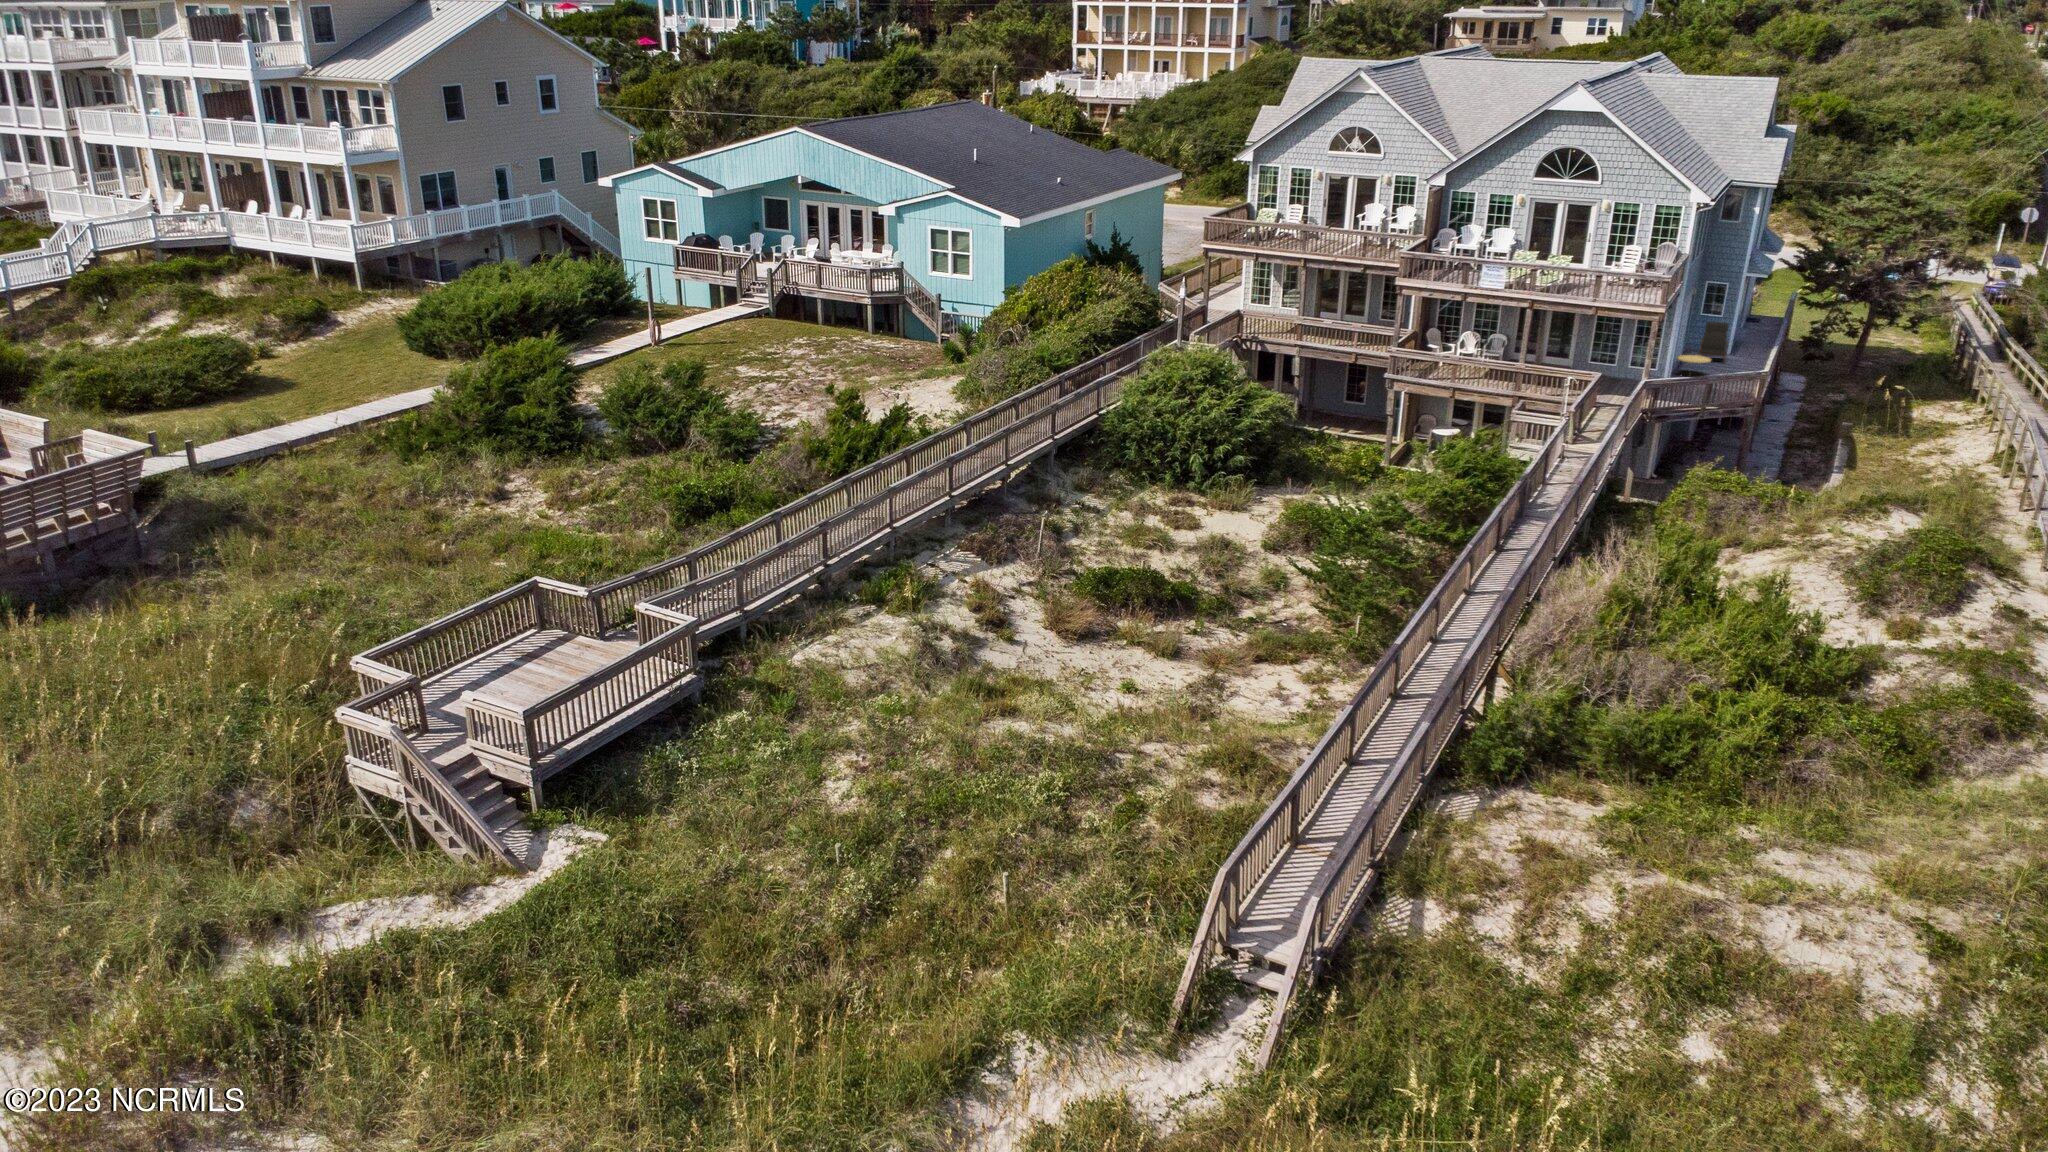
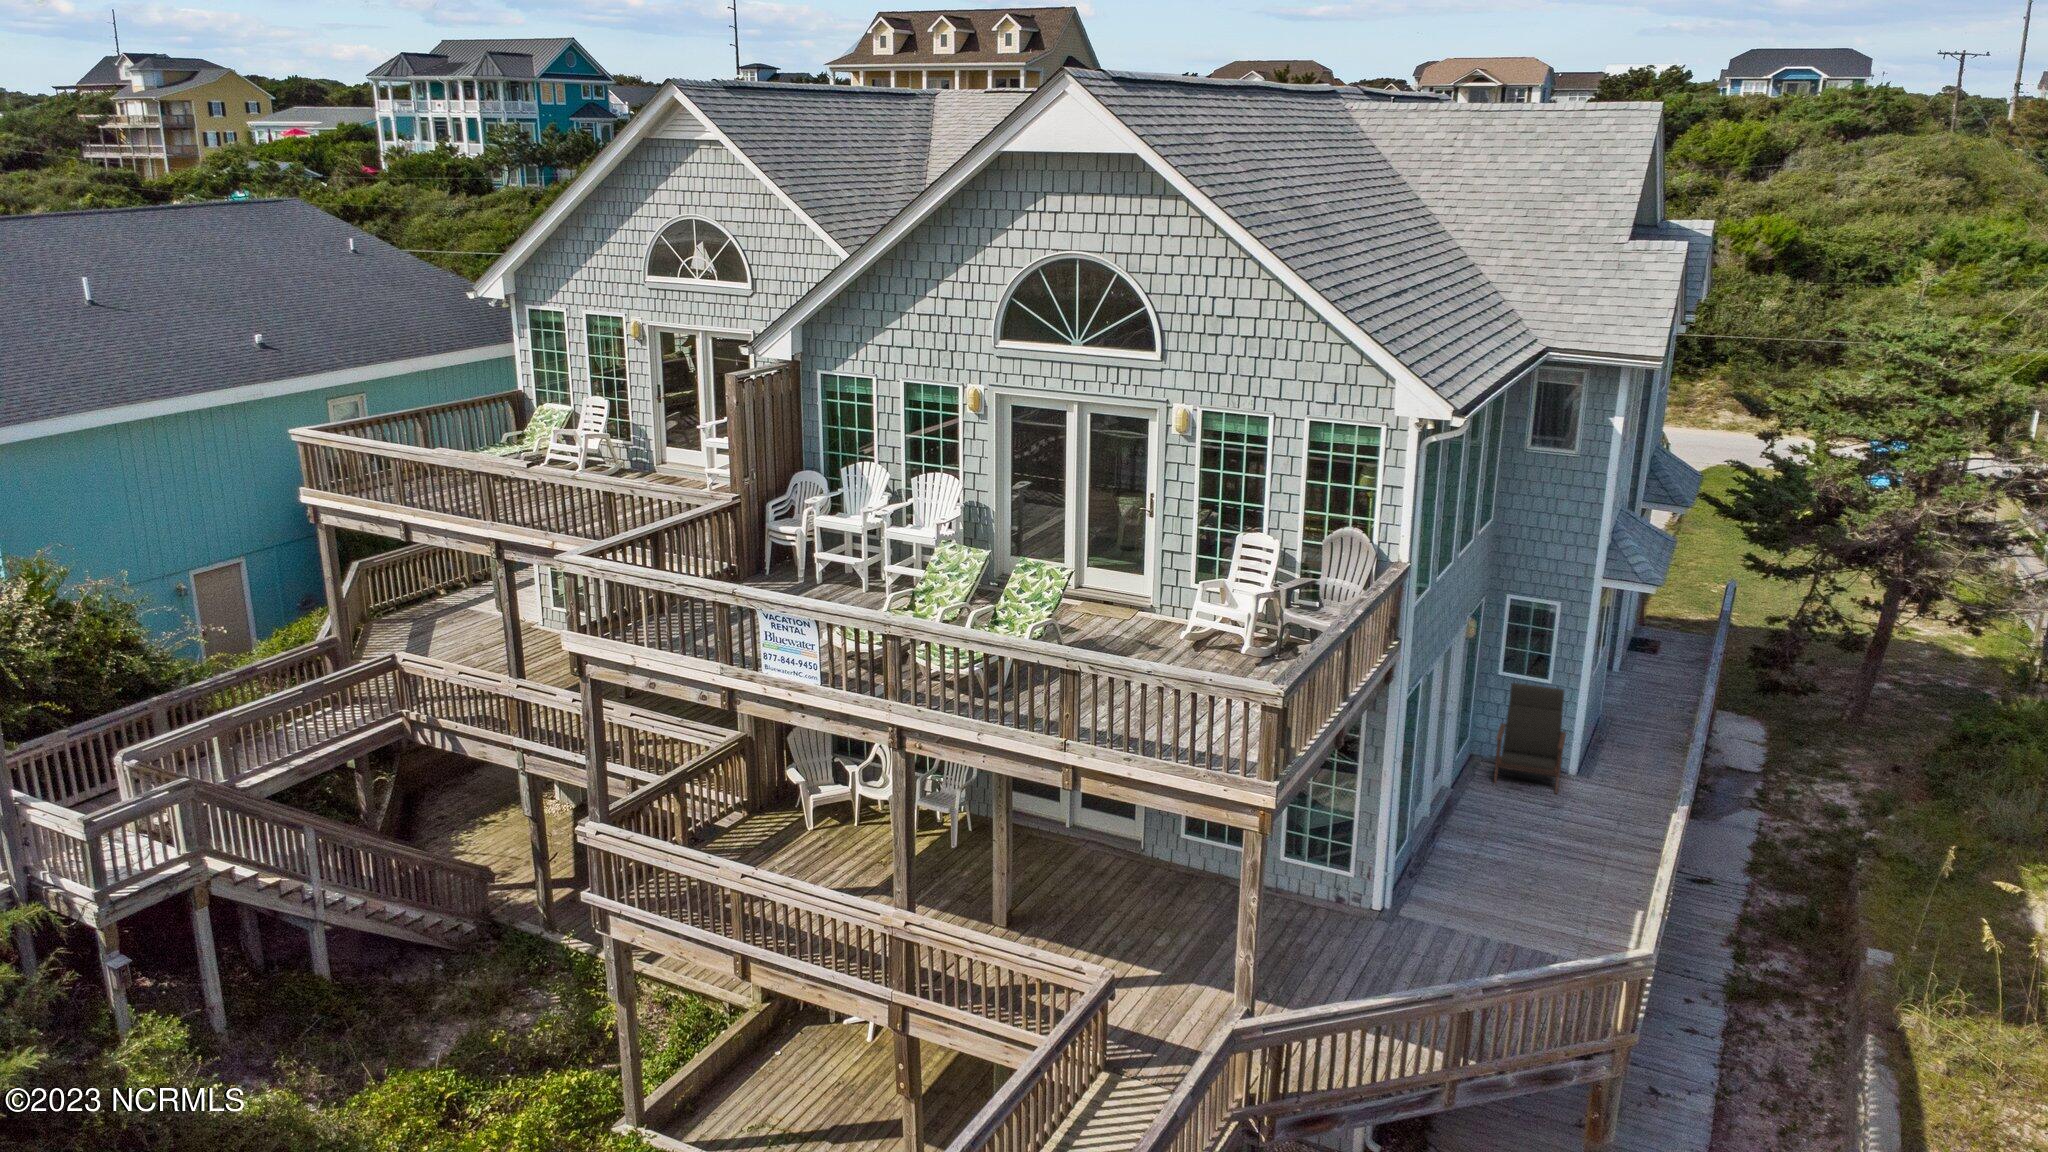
coffee table: present [1678,355,1711,364] -> none [1420,793,1510,869]

